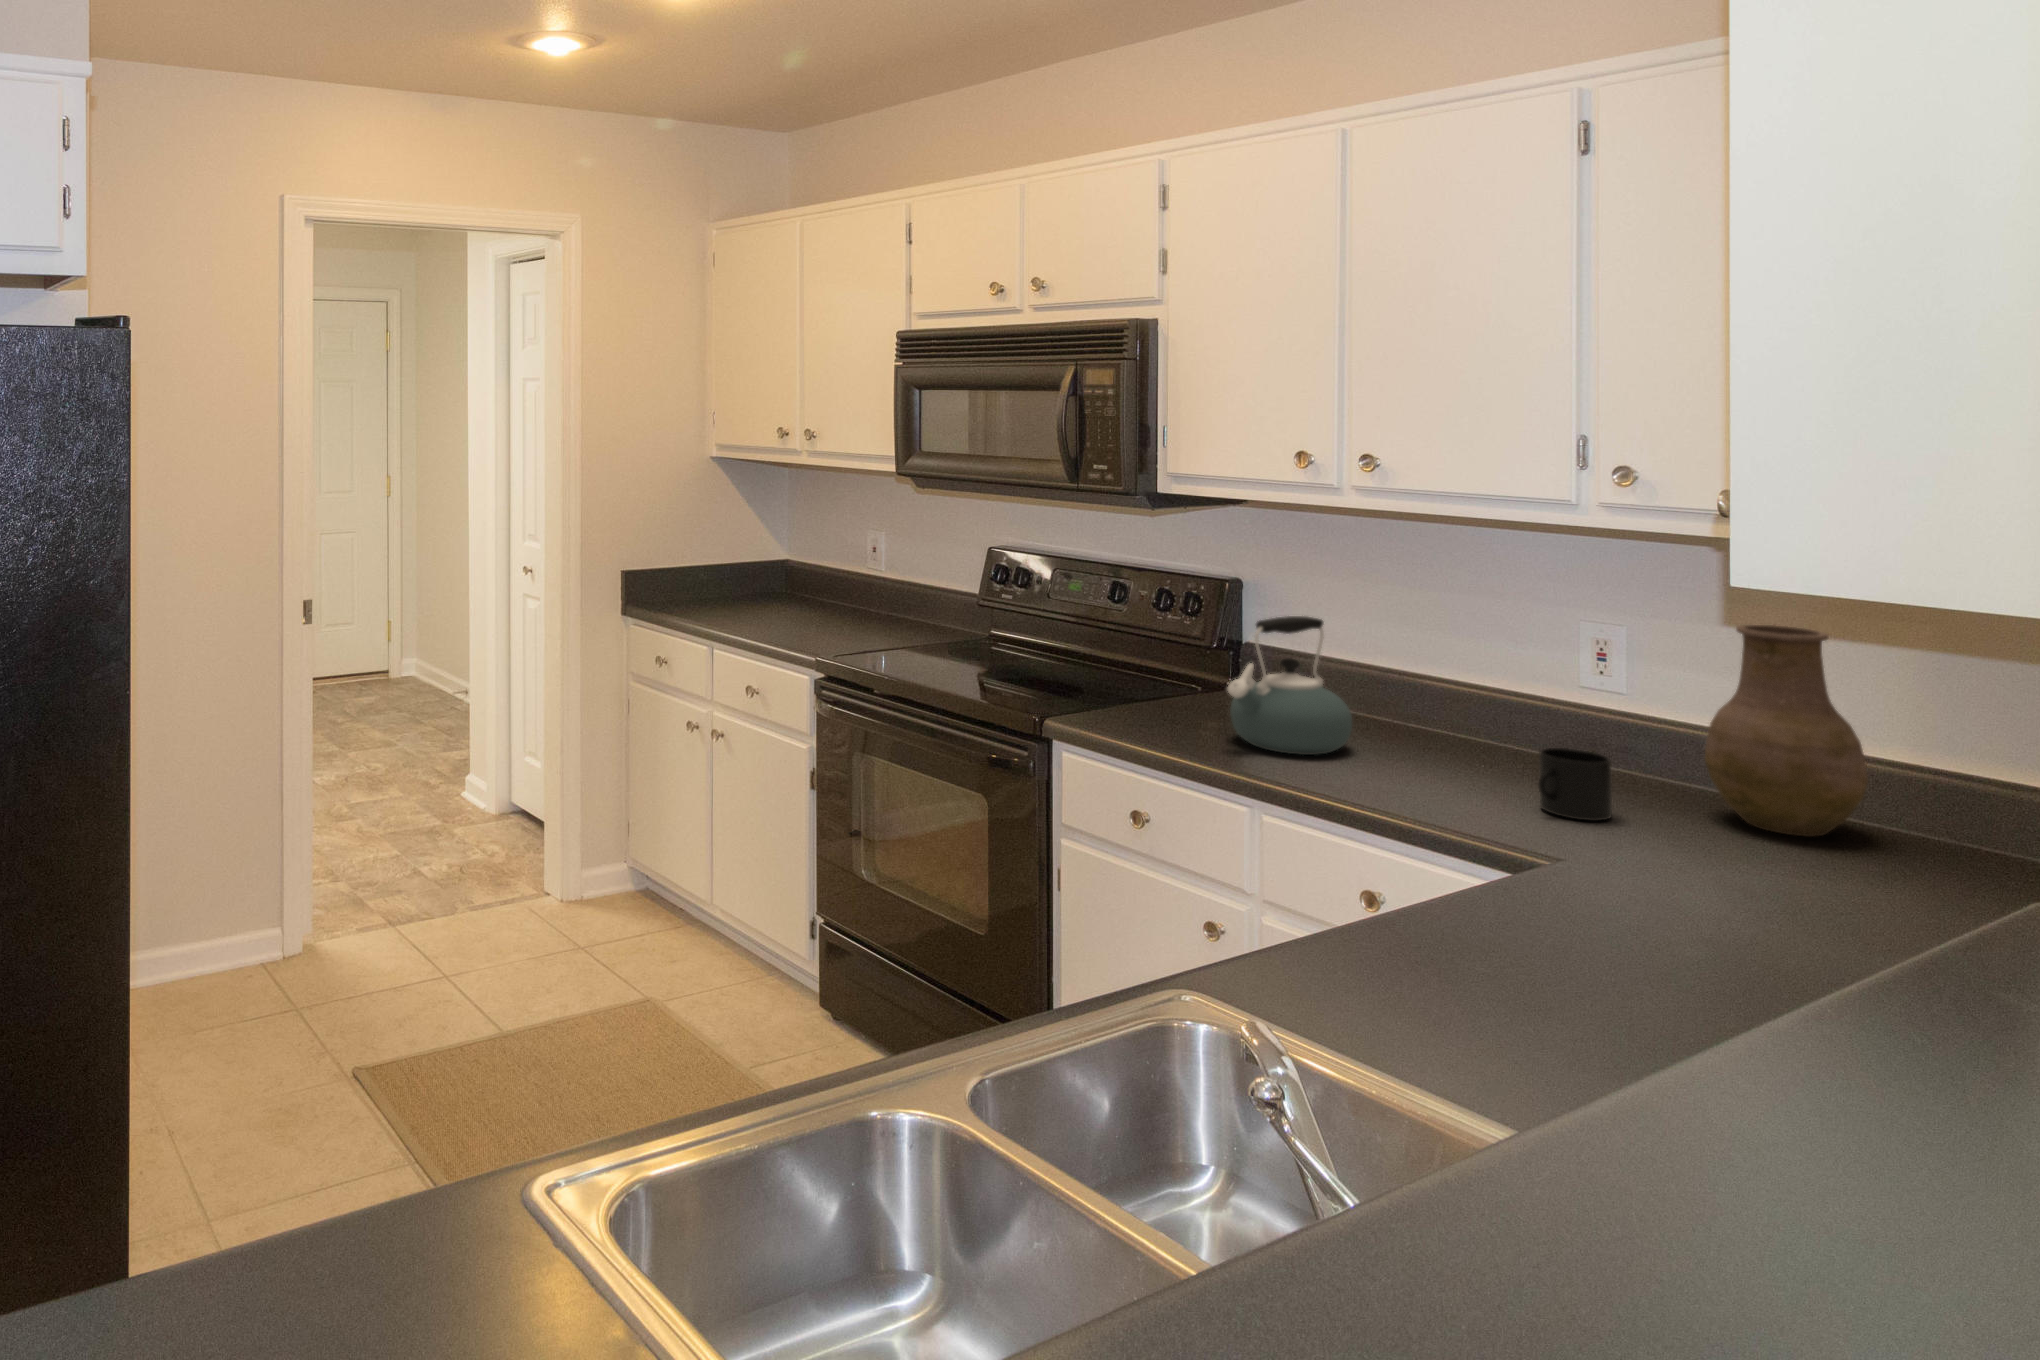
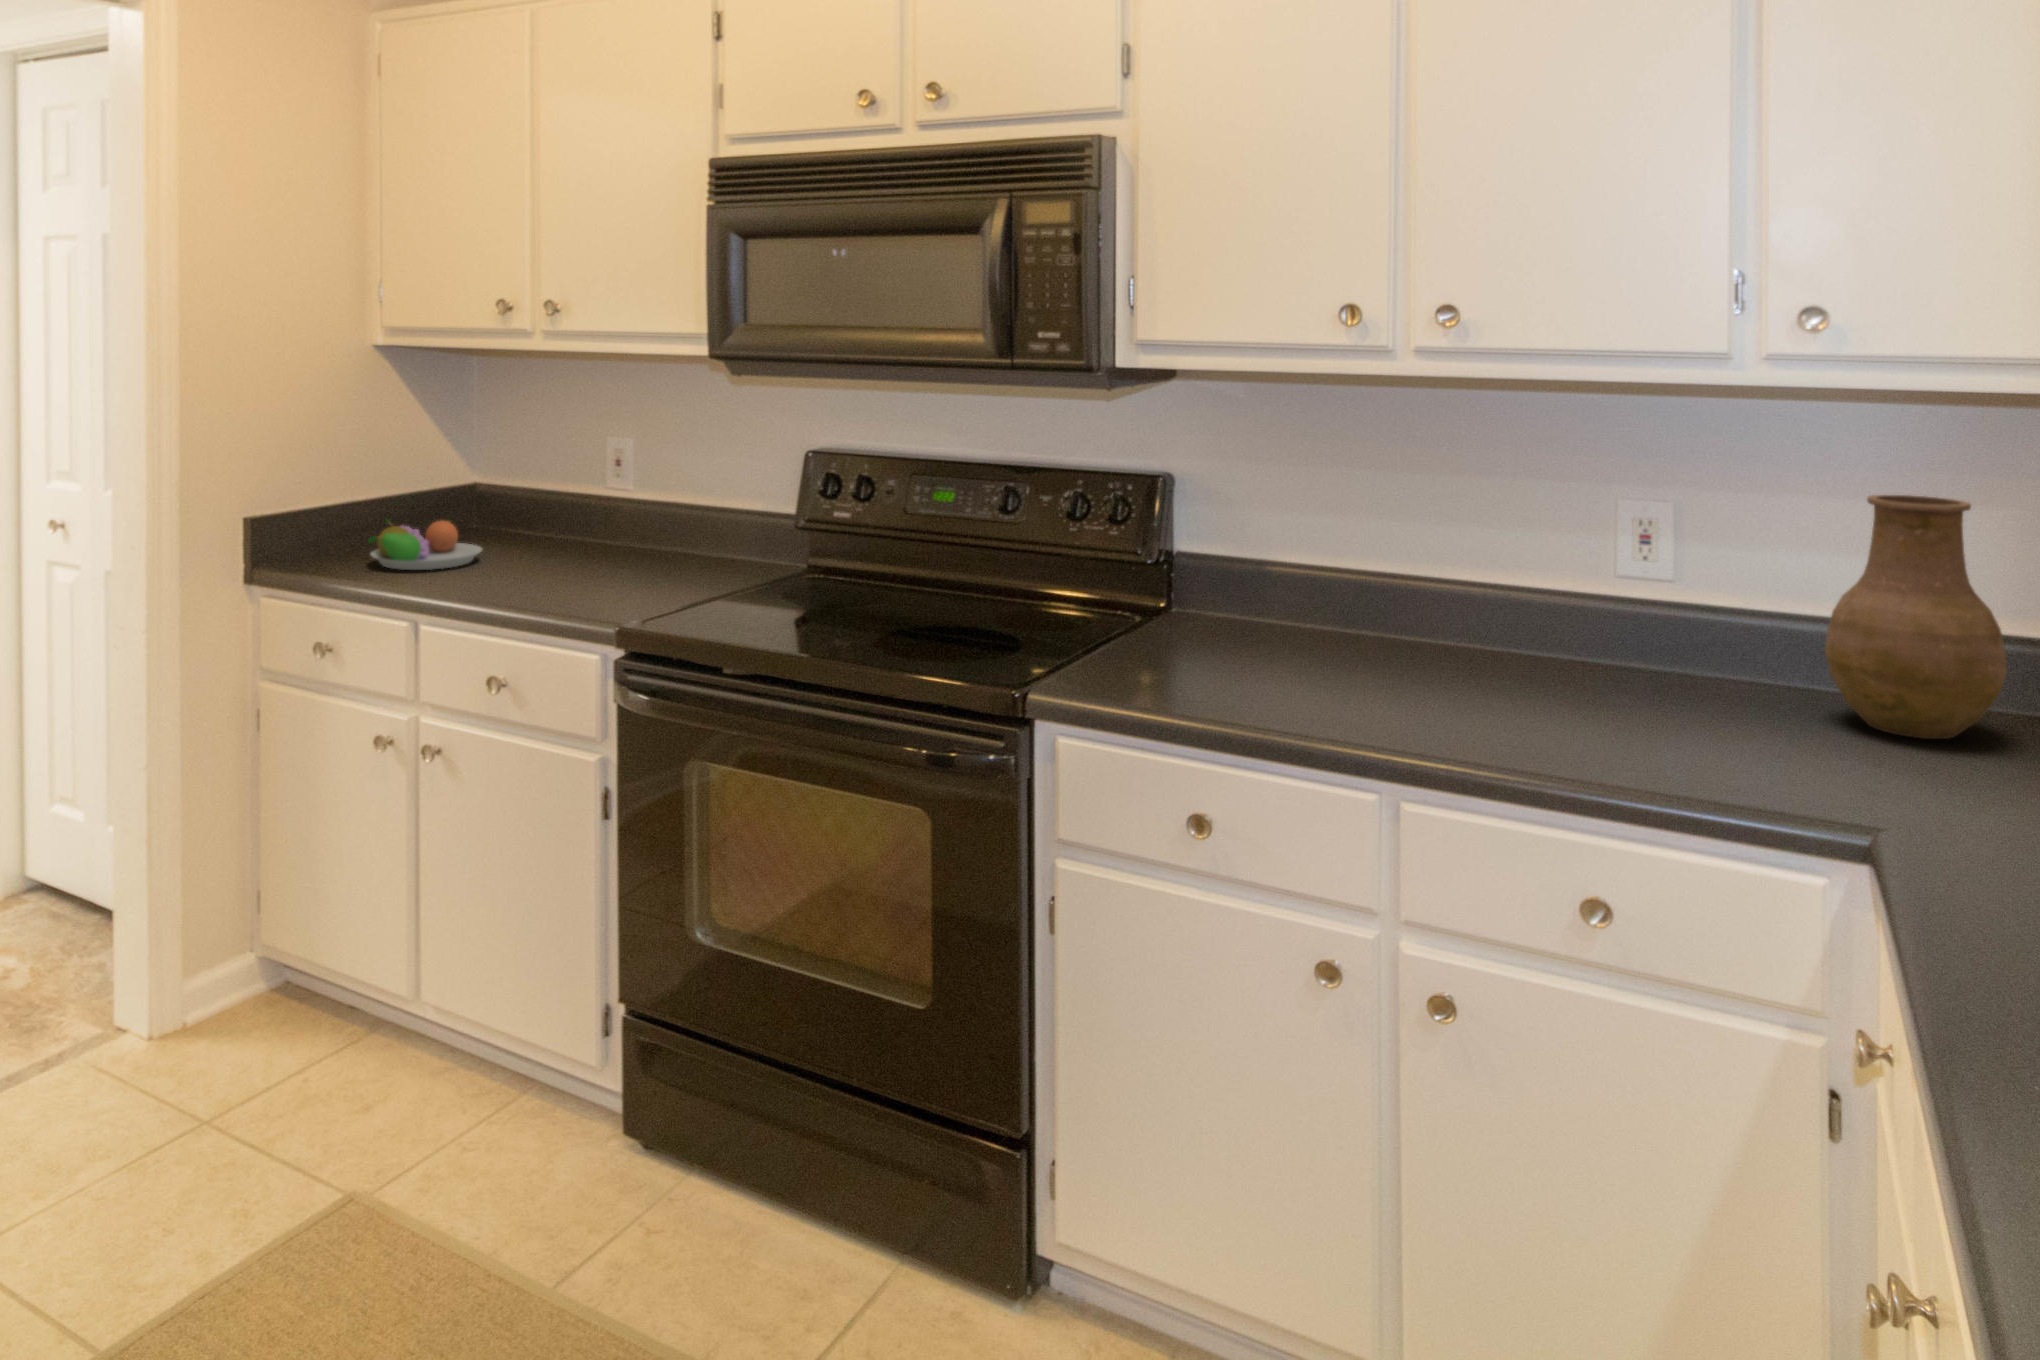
fruit bowl: none [691,577,770,613] -> present [368,519,483,570]
kettle: present [1227,616,1352,755] -> none [1259,521,1411,703]
mug: present [1538,748,1612,821] -> none [1687,664,1775,753]

